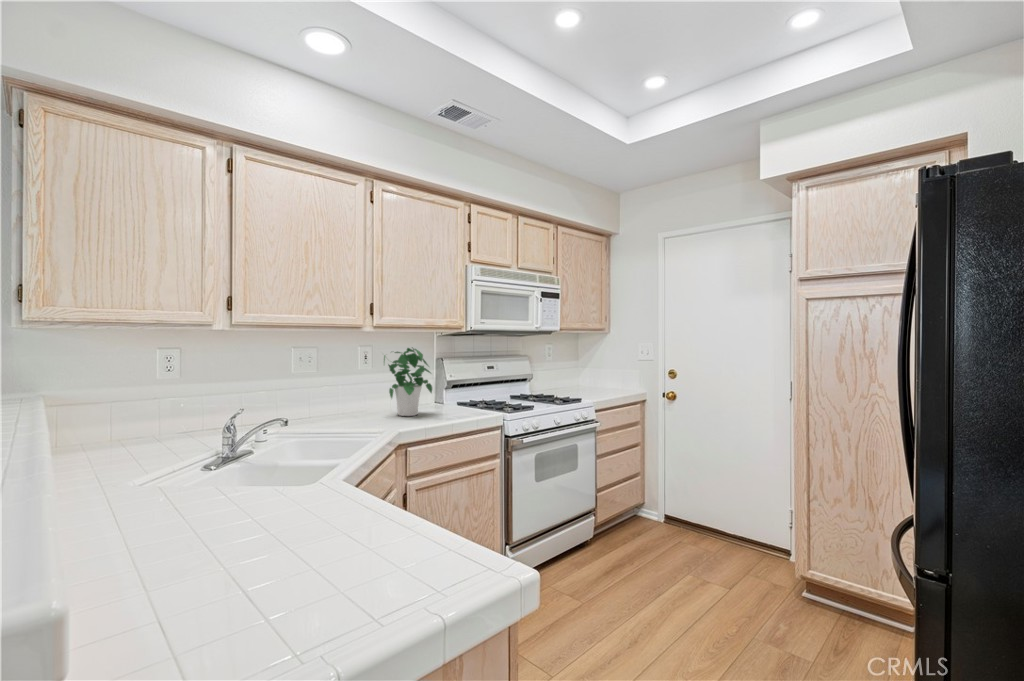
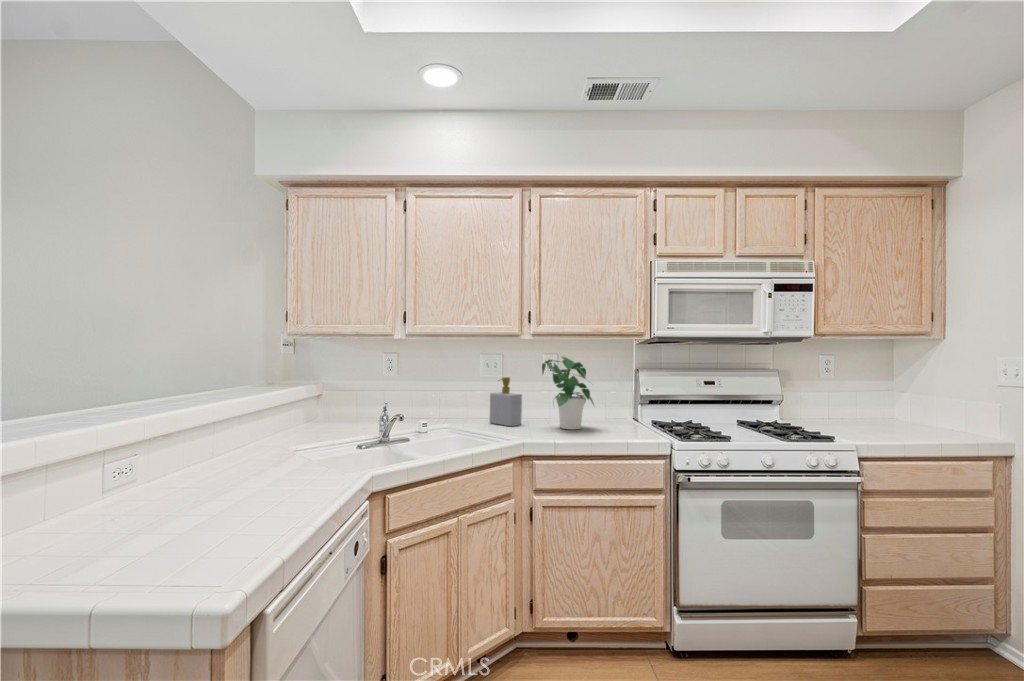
soap bottle: none [317,370,355,420] -> present [490,377,522,426]

